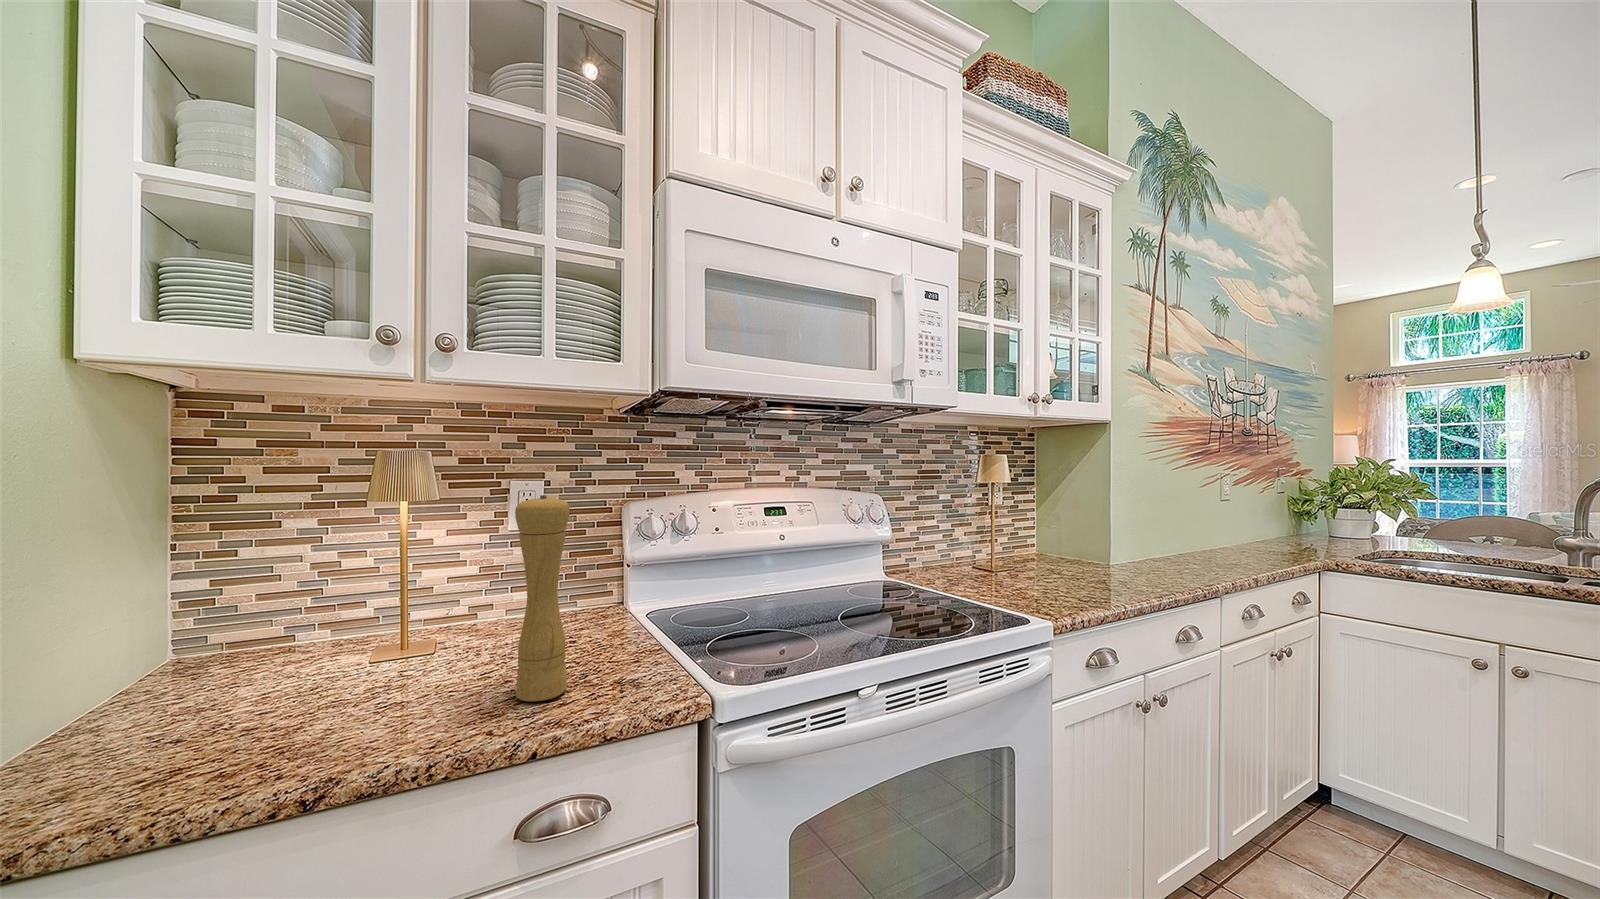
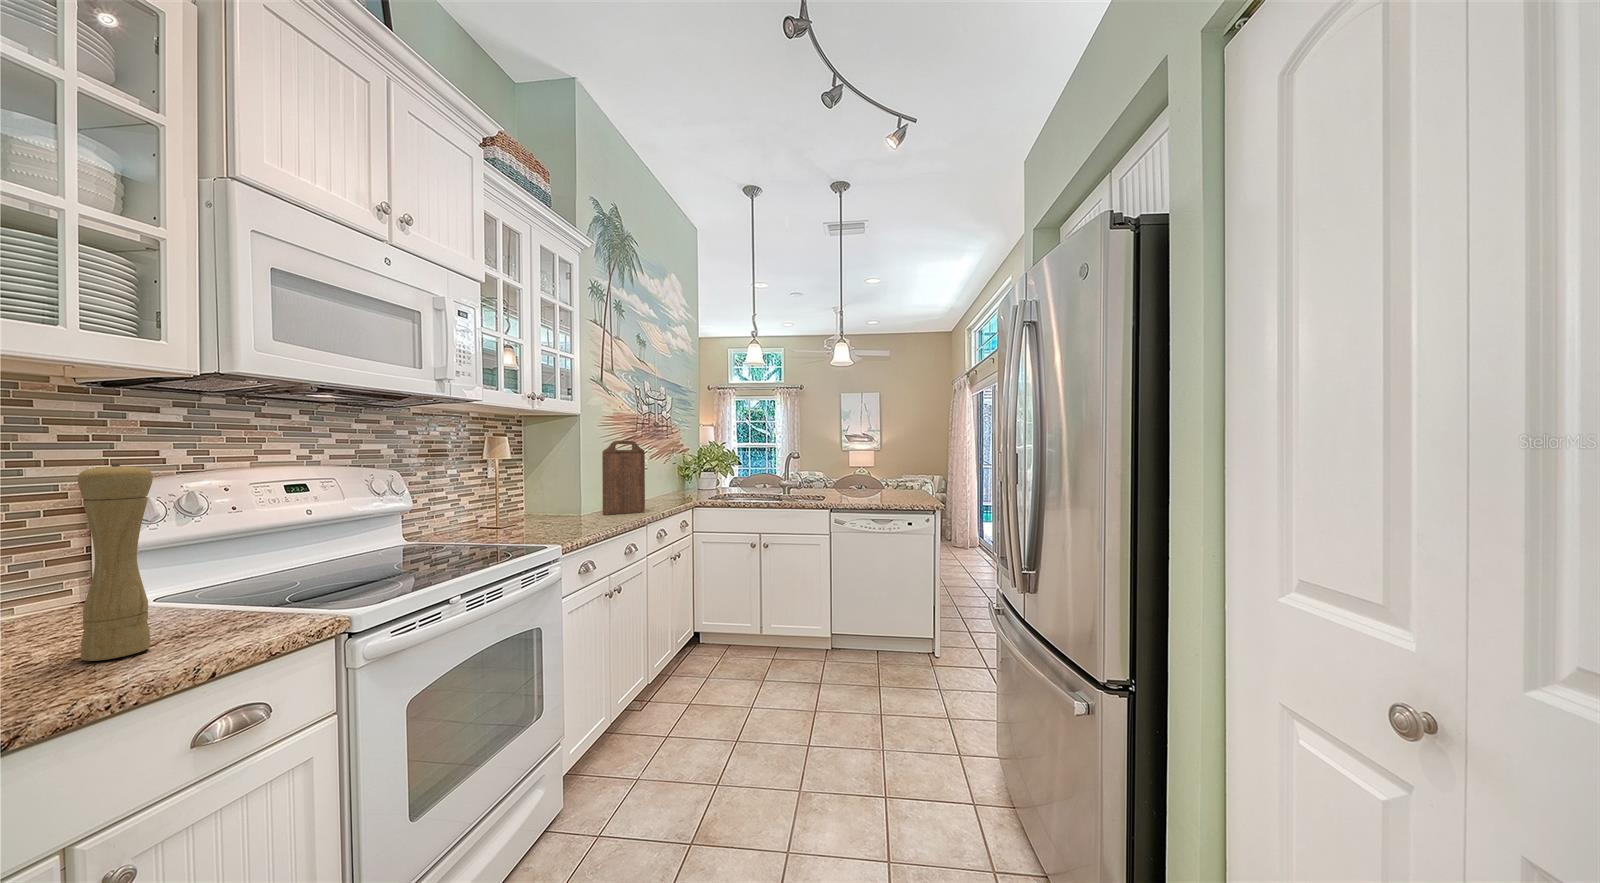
cutting board: none [1144,460,1220,575] -> present [602,440,645,515]

